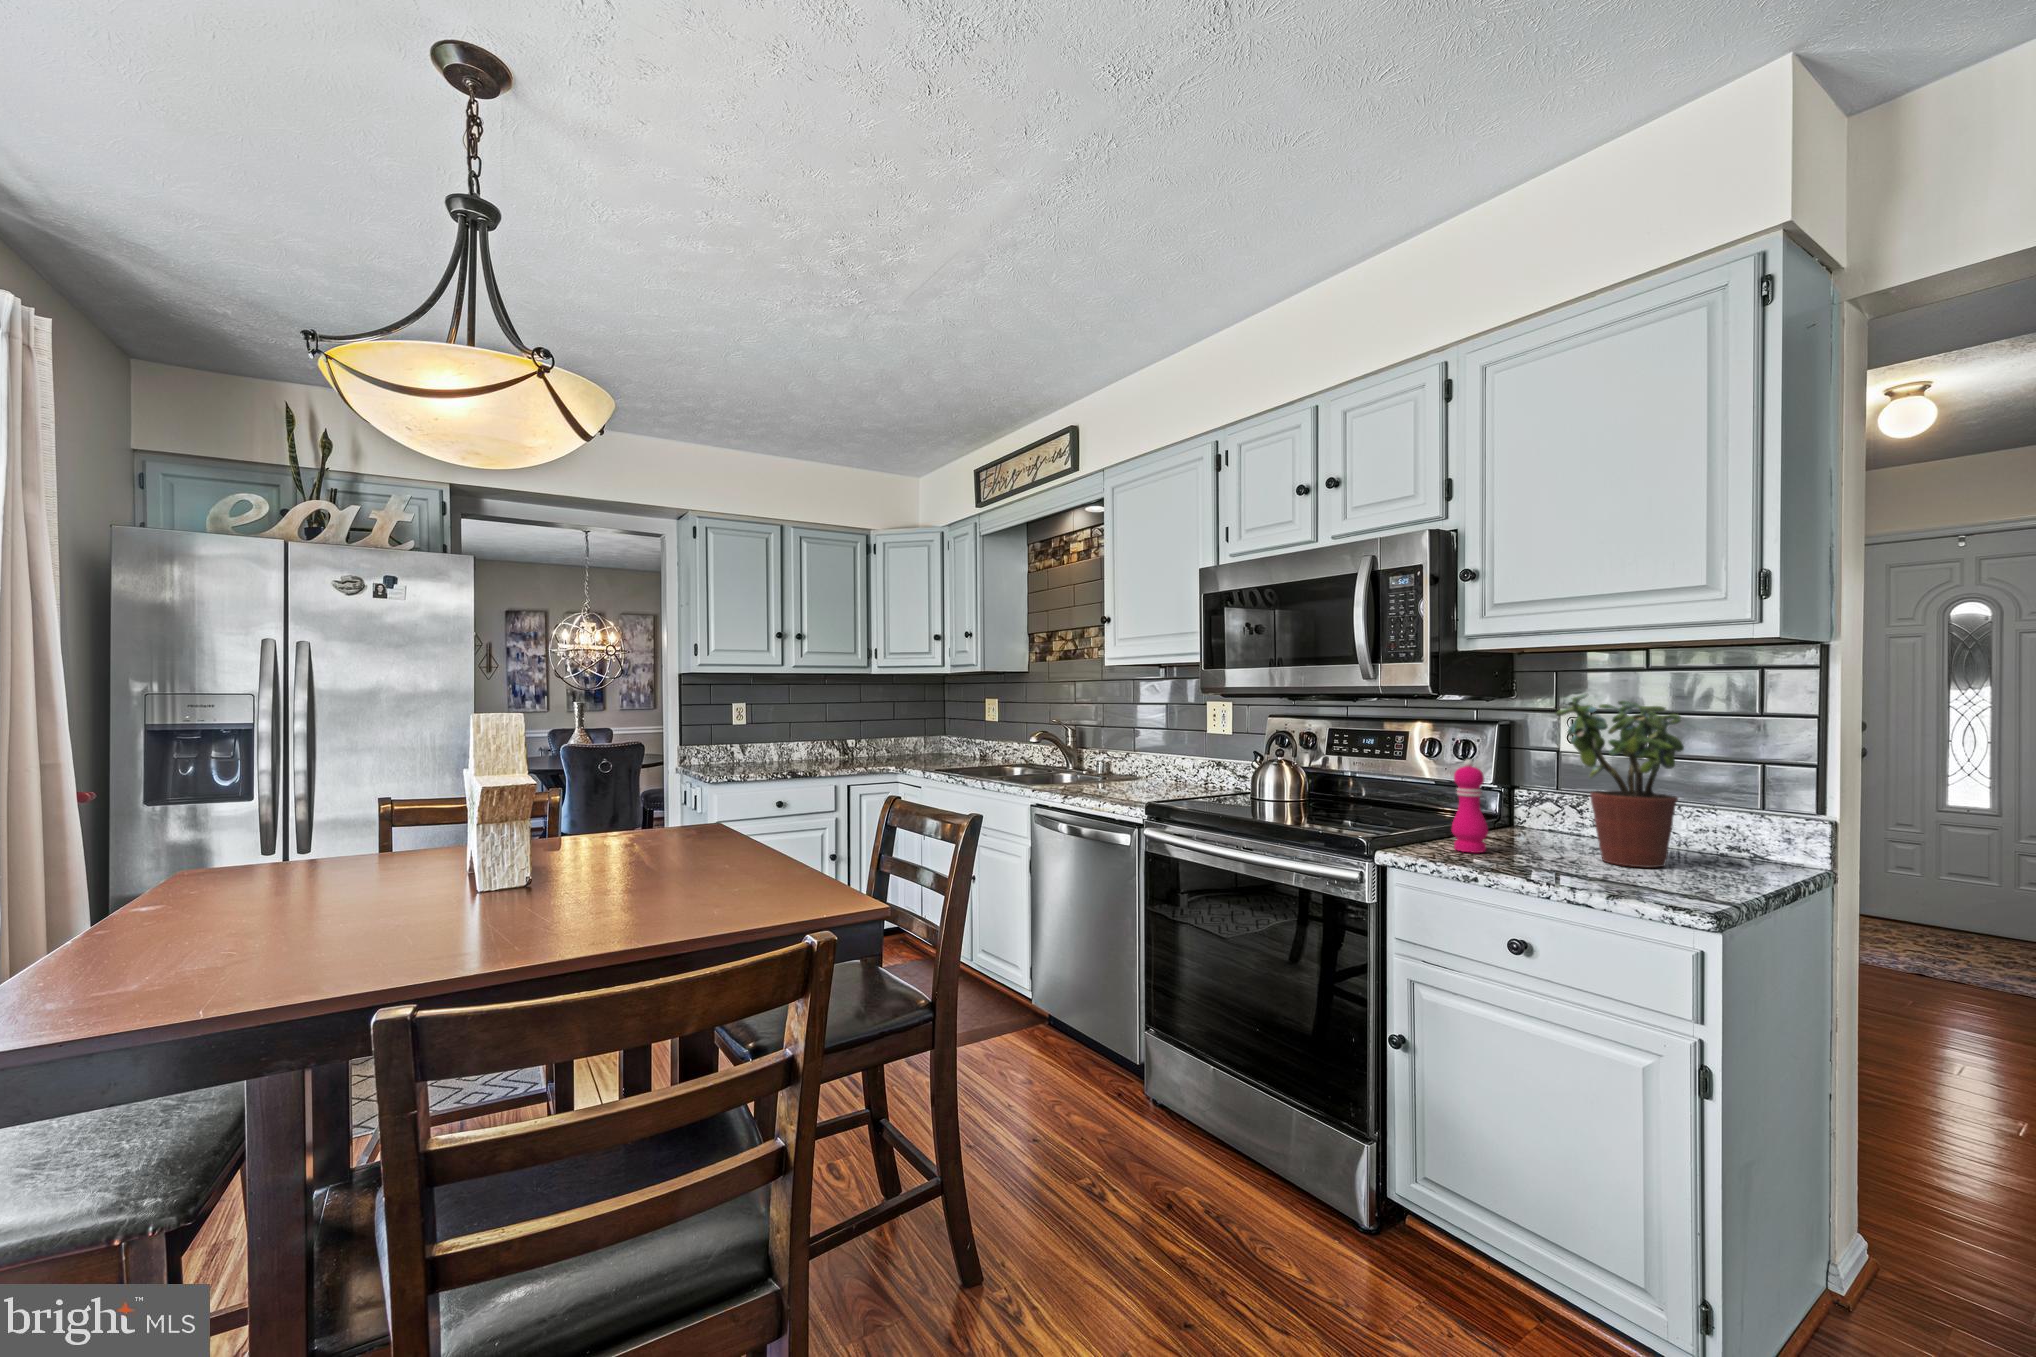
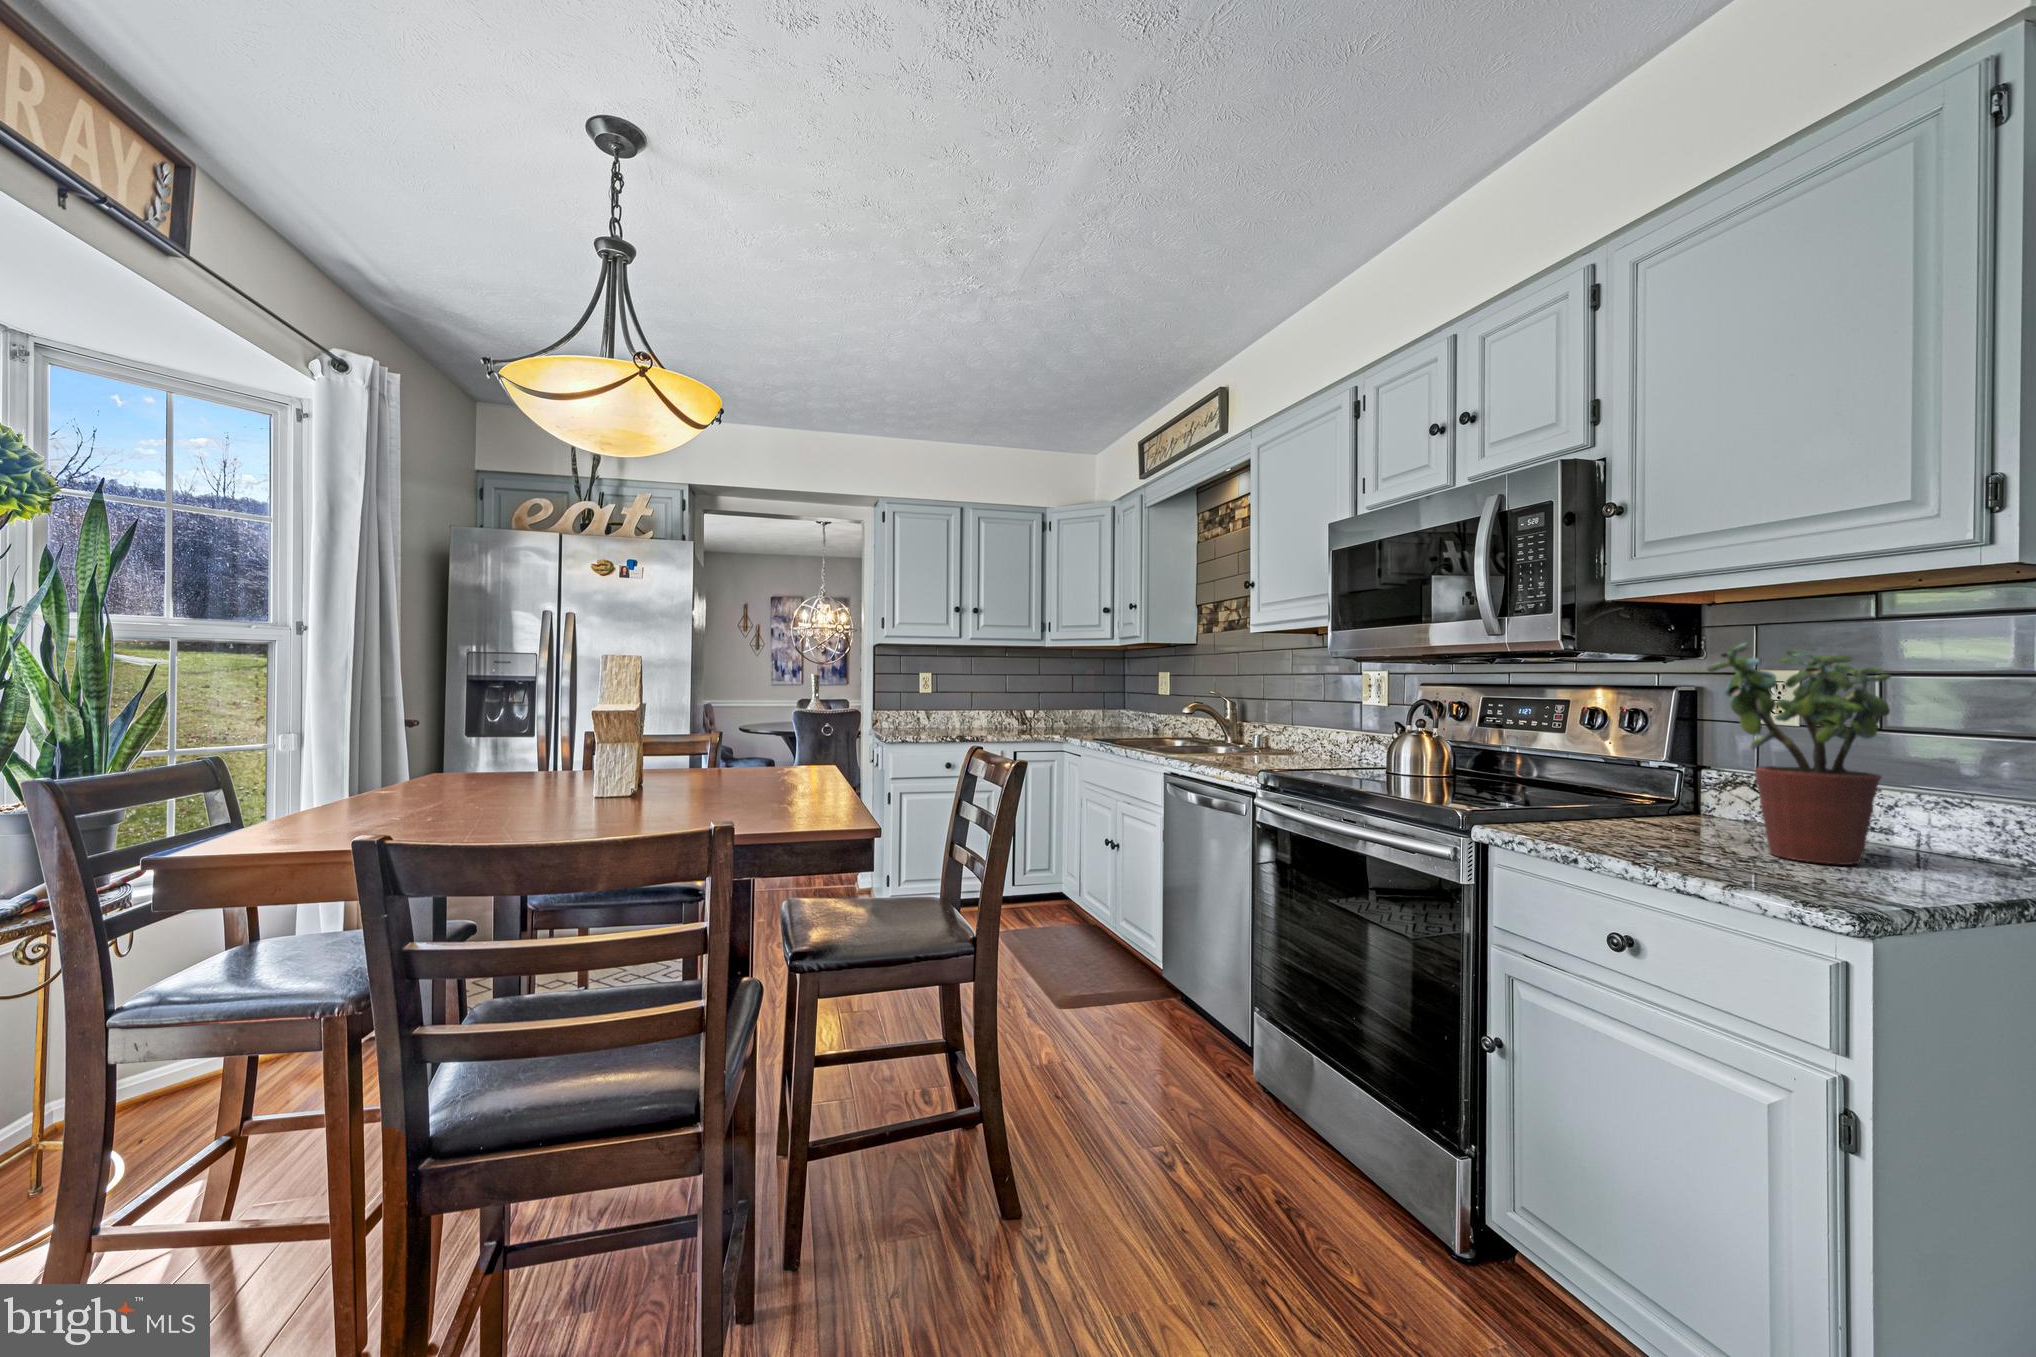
pepper mill: present [1451,759,1488,853] -> none [1568,724,1615,835]

